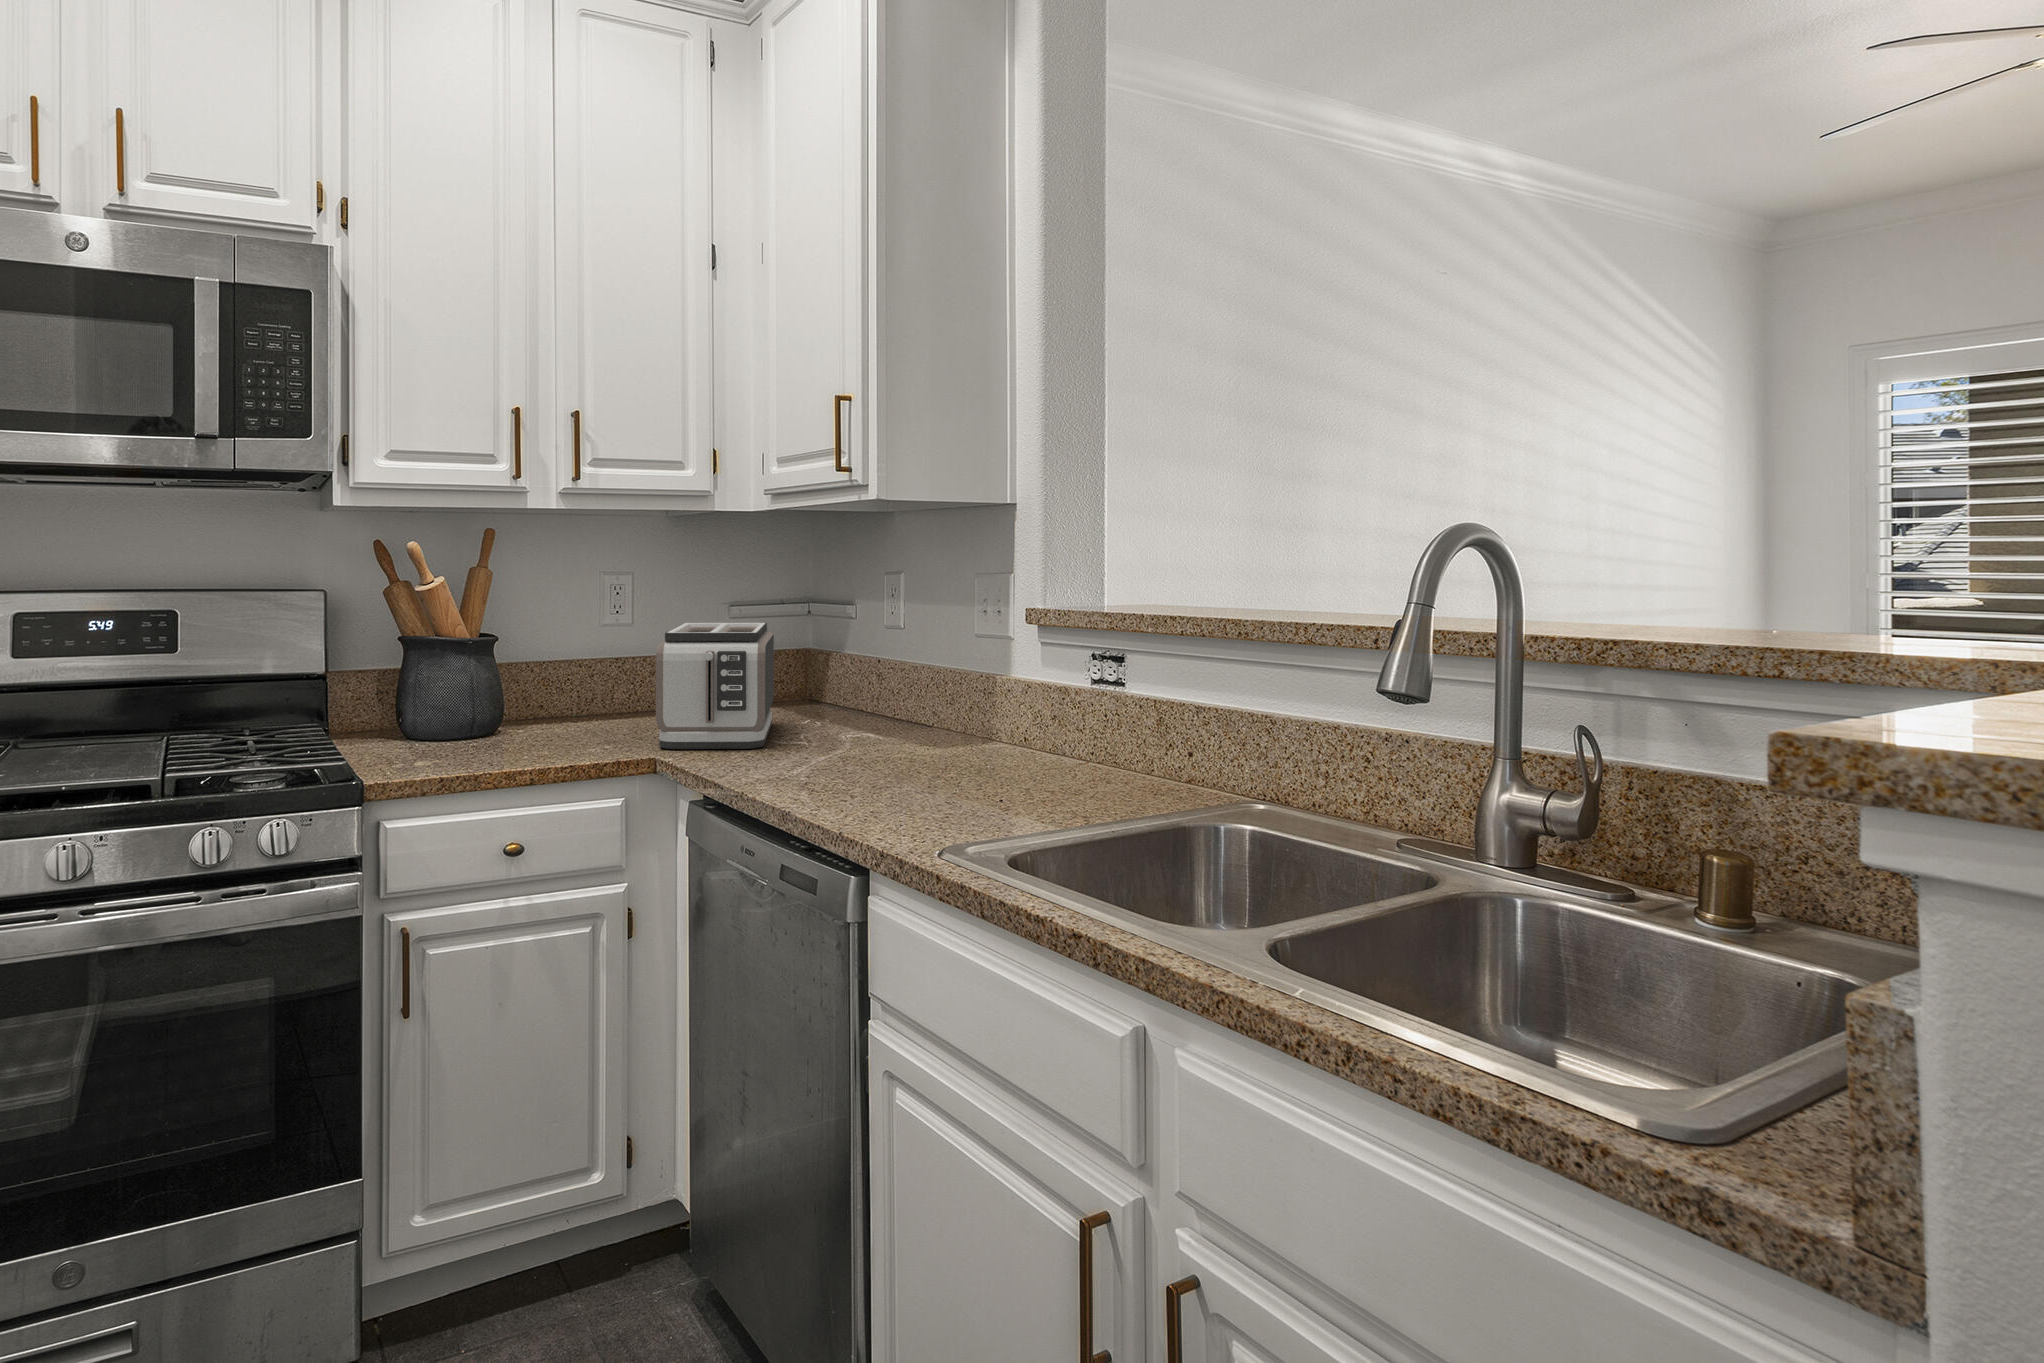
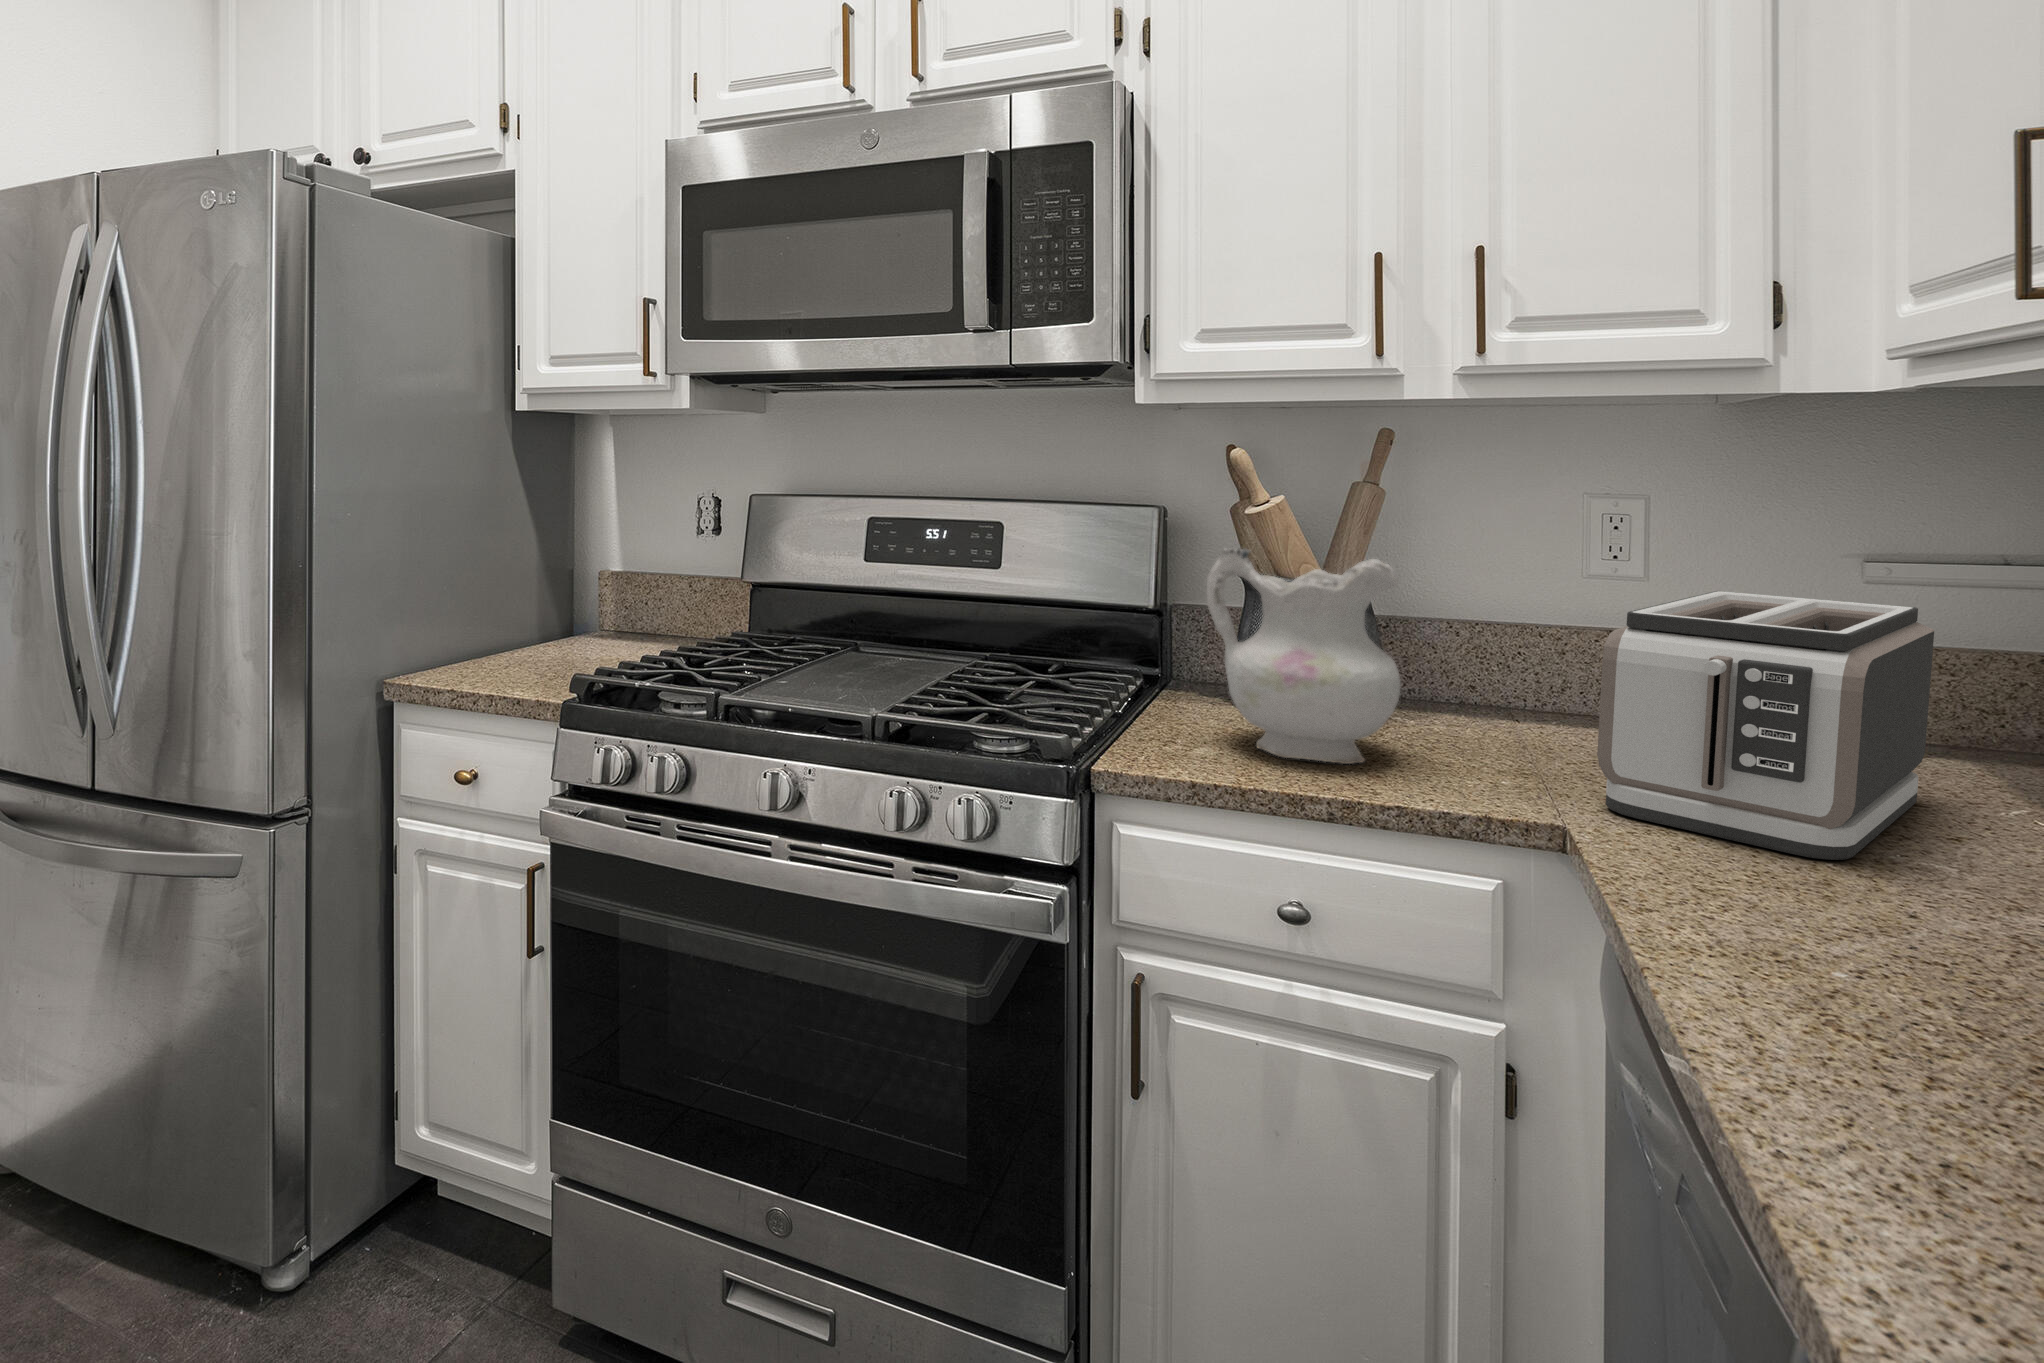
ceramic pitcher: none [411,612,543,758] -> present [1207,547,1401,764]

